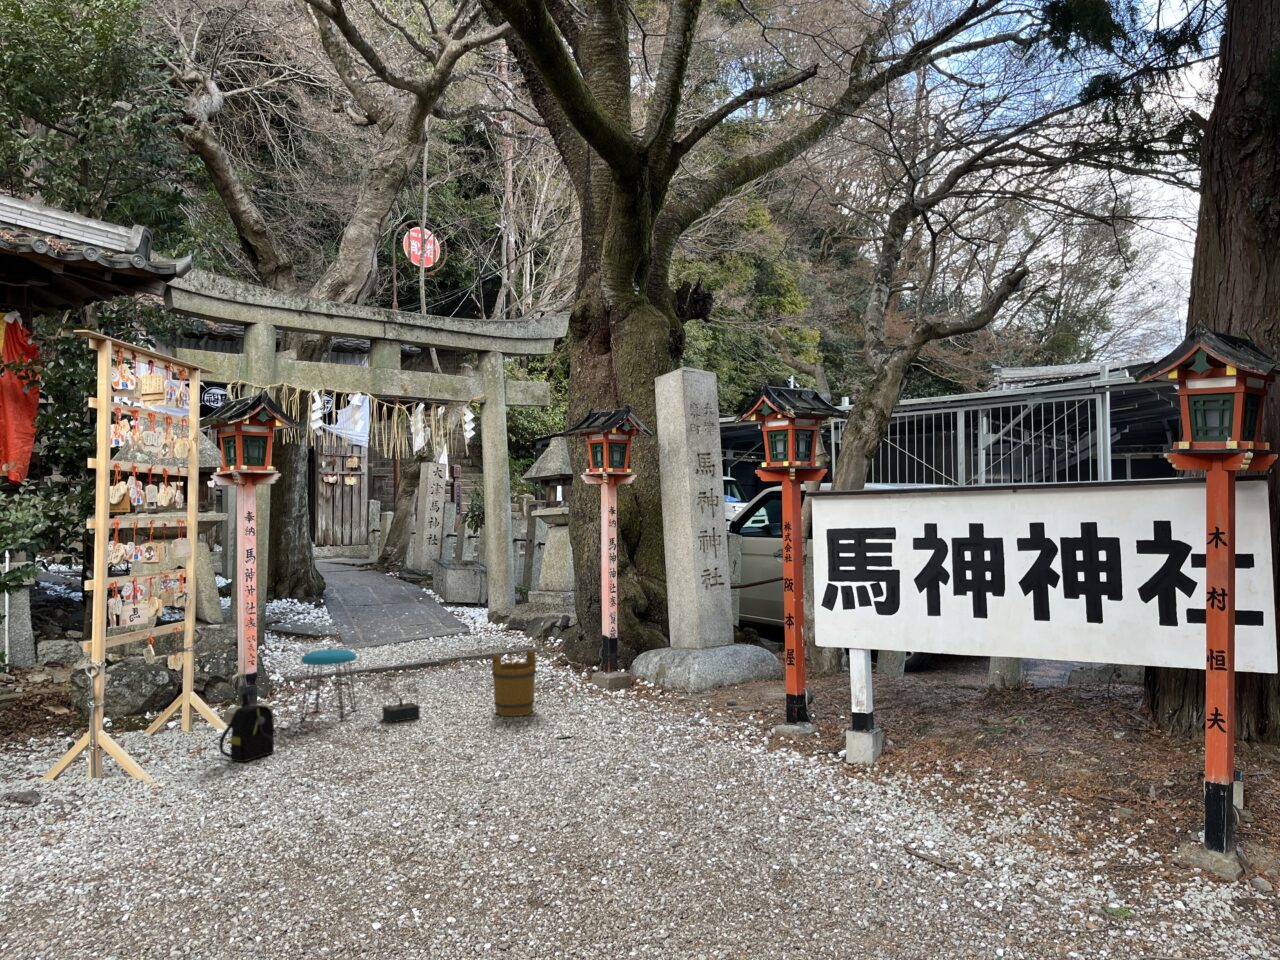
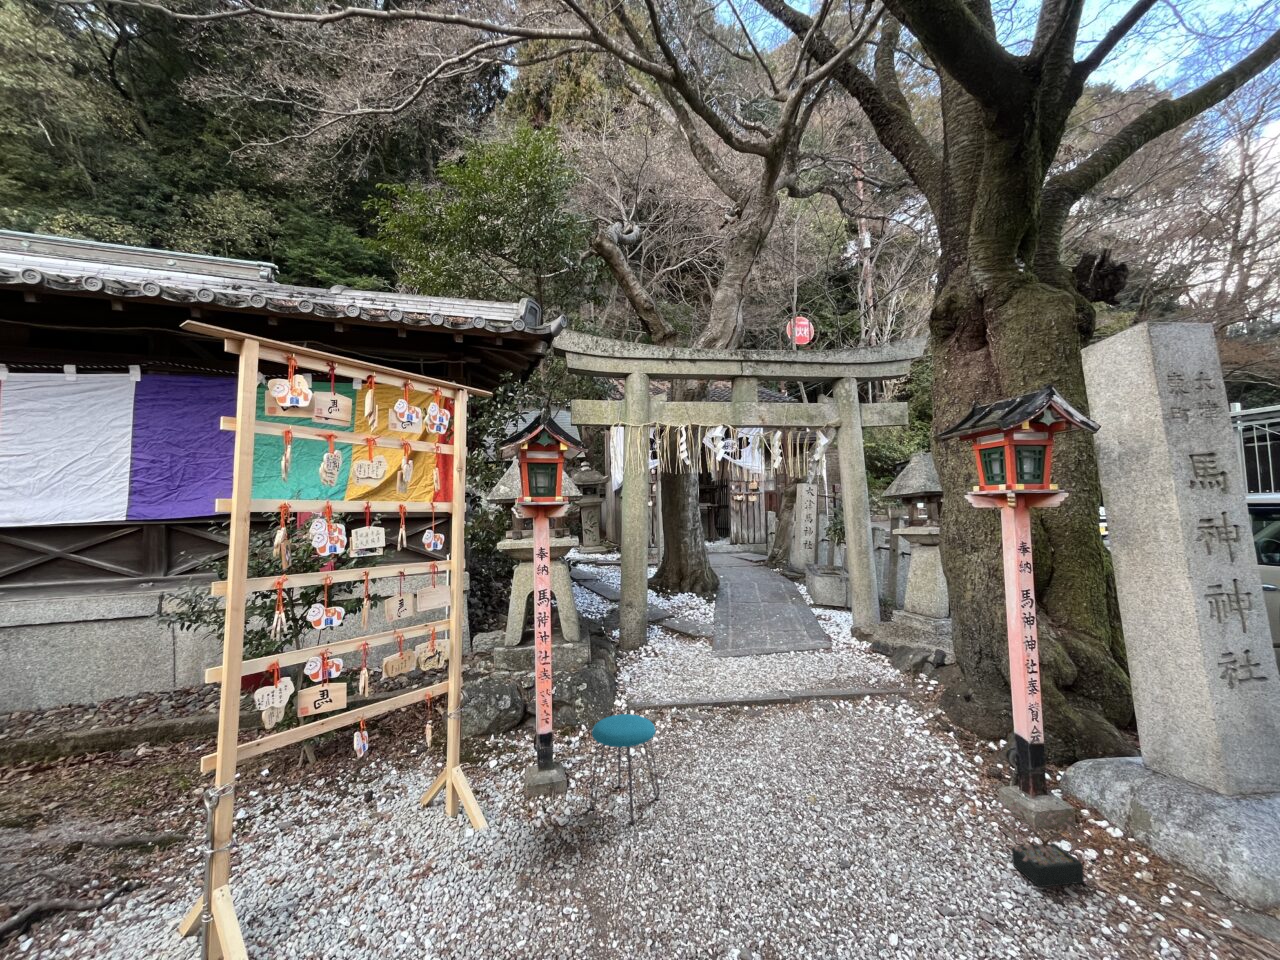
bucket: present [490,650,537,716] -> none [831,777,911,902]
decorative plant: present [371,677,424,722] -> present [994,798,1084,887]
backpack: present [219,693,276,762] -> none [443,804,507,925]

